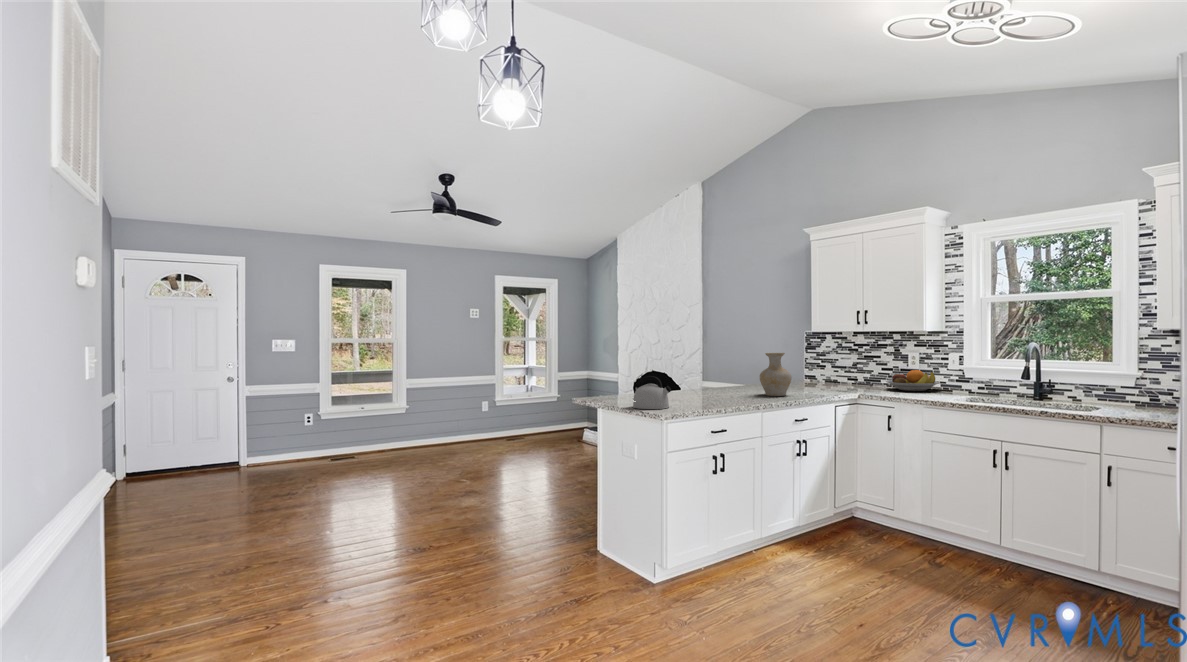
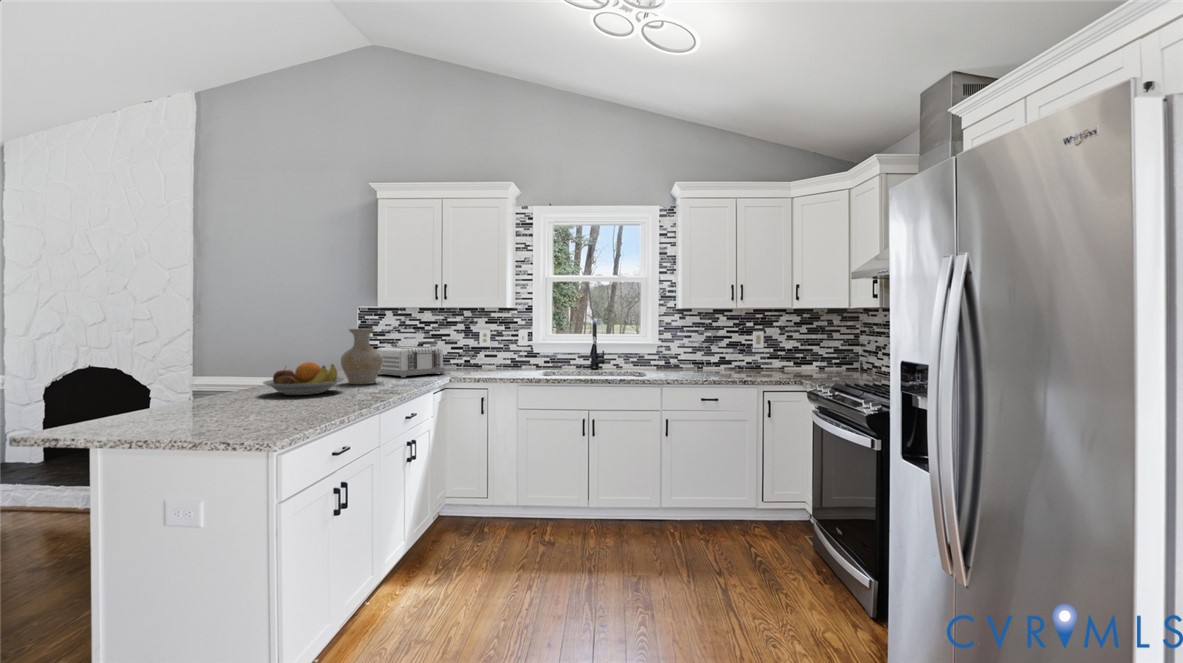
toaster: none [802,367,859,393] -> present [377,346,445,378]
fruit bowl: present [886,370,940,391] -> present [263,362,343,395]
kettle: present [633,376,671,409] -> none [174,363,254,420]

